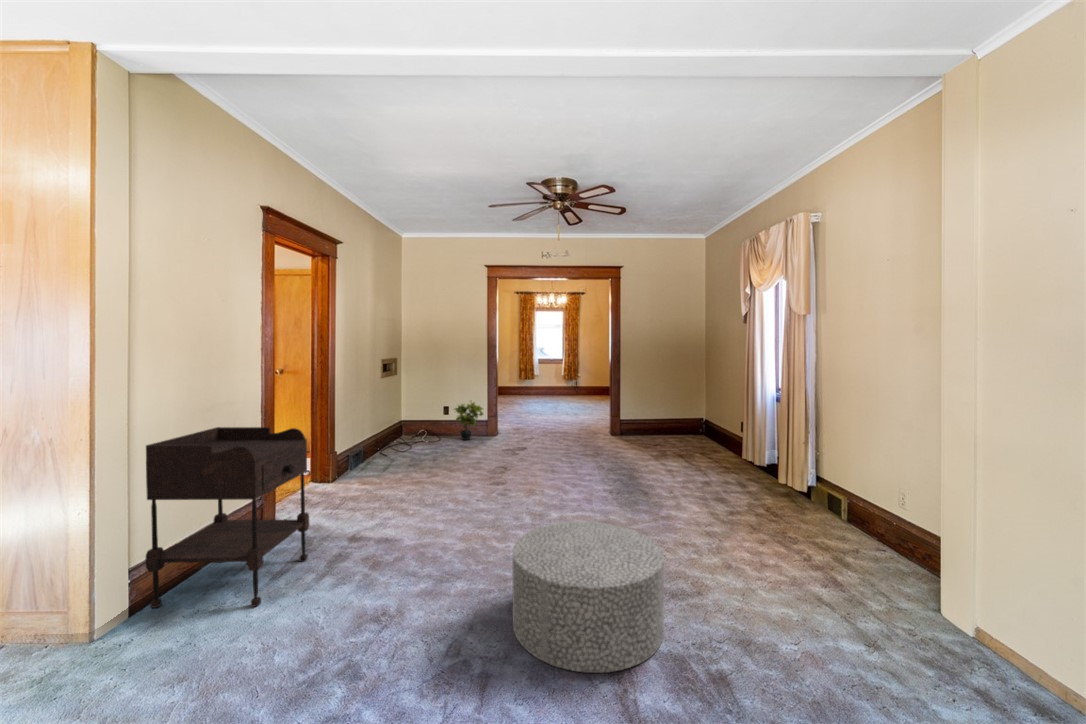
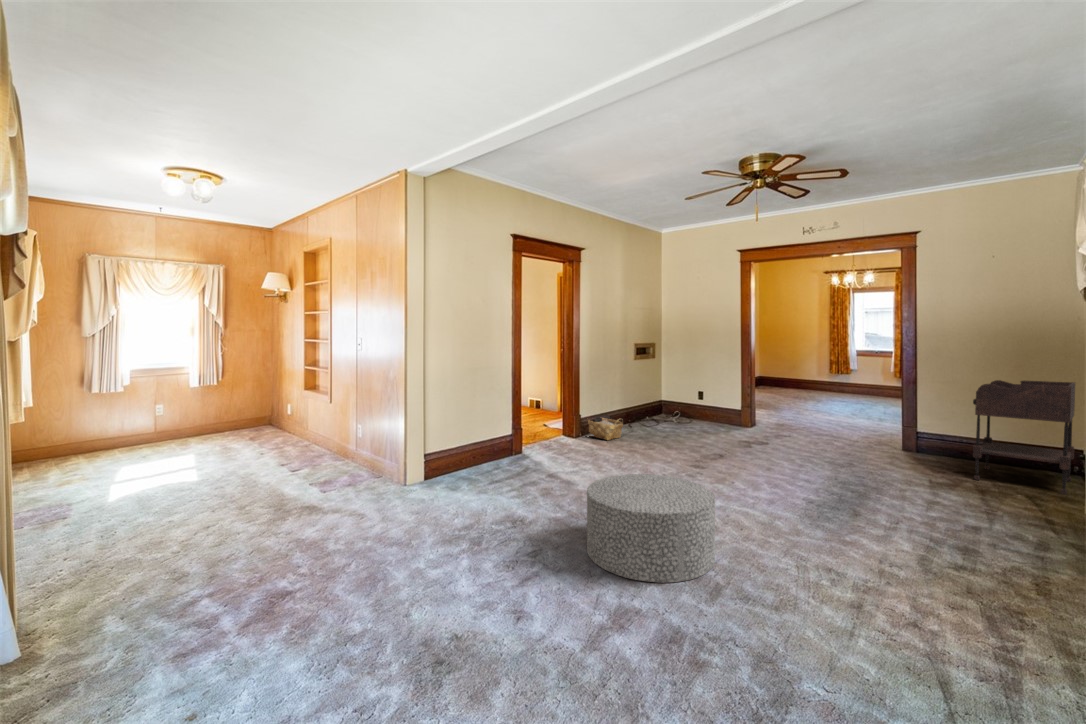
potted plant: present [454,401,483,440] -> none [702,386,734,424]
side table: present [146,427,309,608] -> present [973,380,1075,494]
woven basket: none [345,444,393,478] -> present [588,418,623,440]

